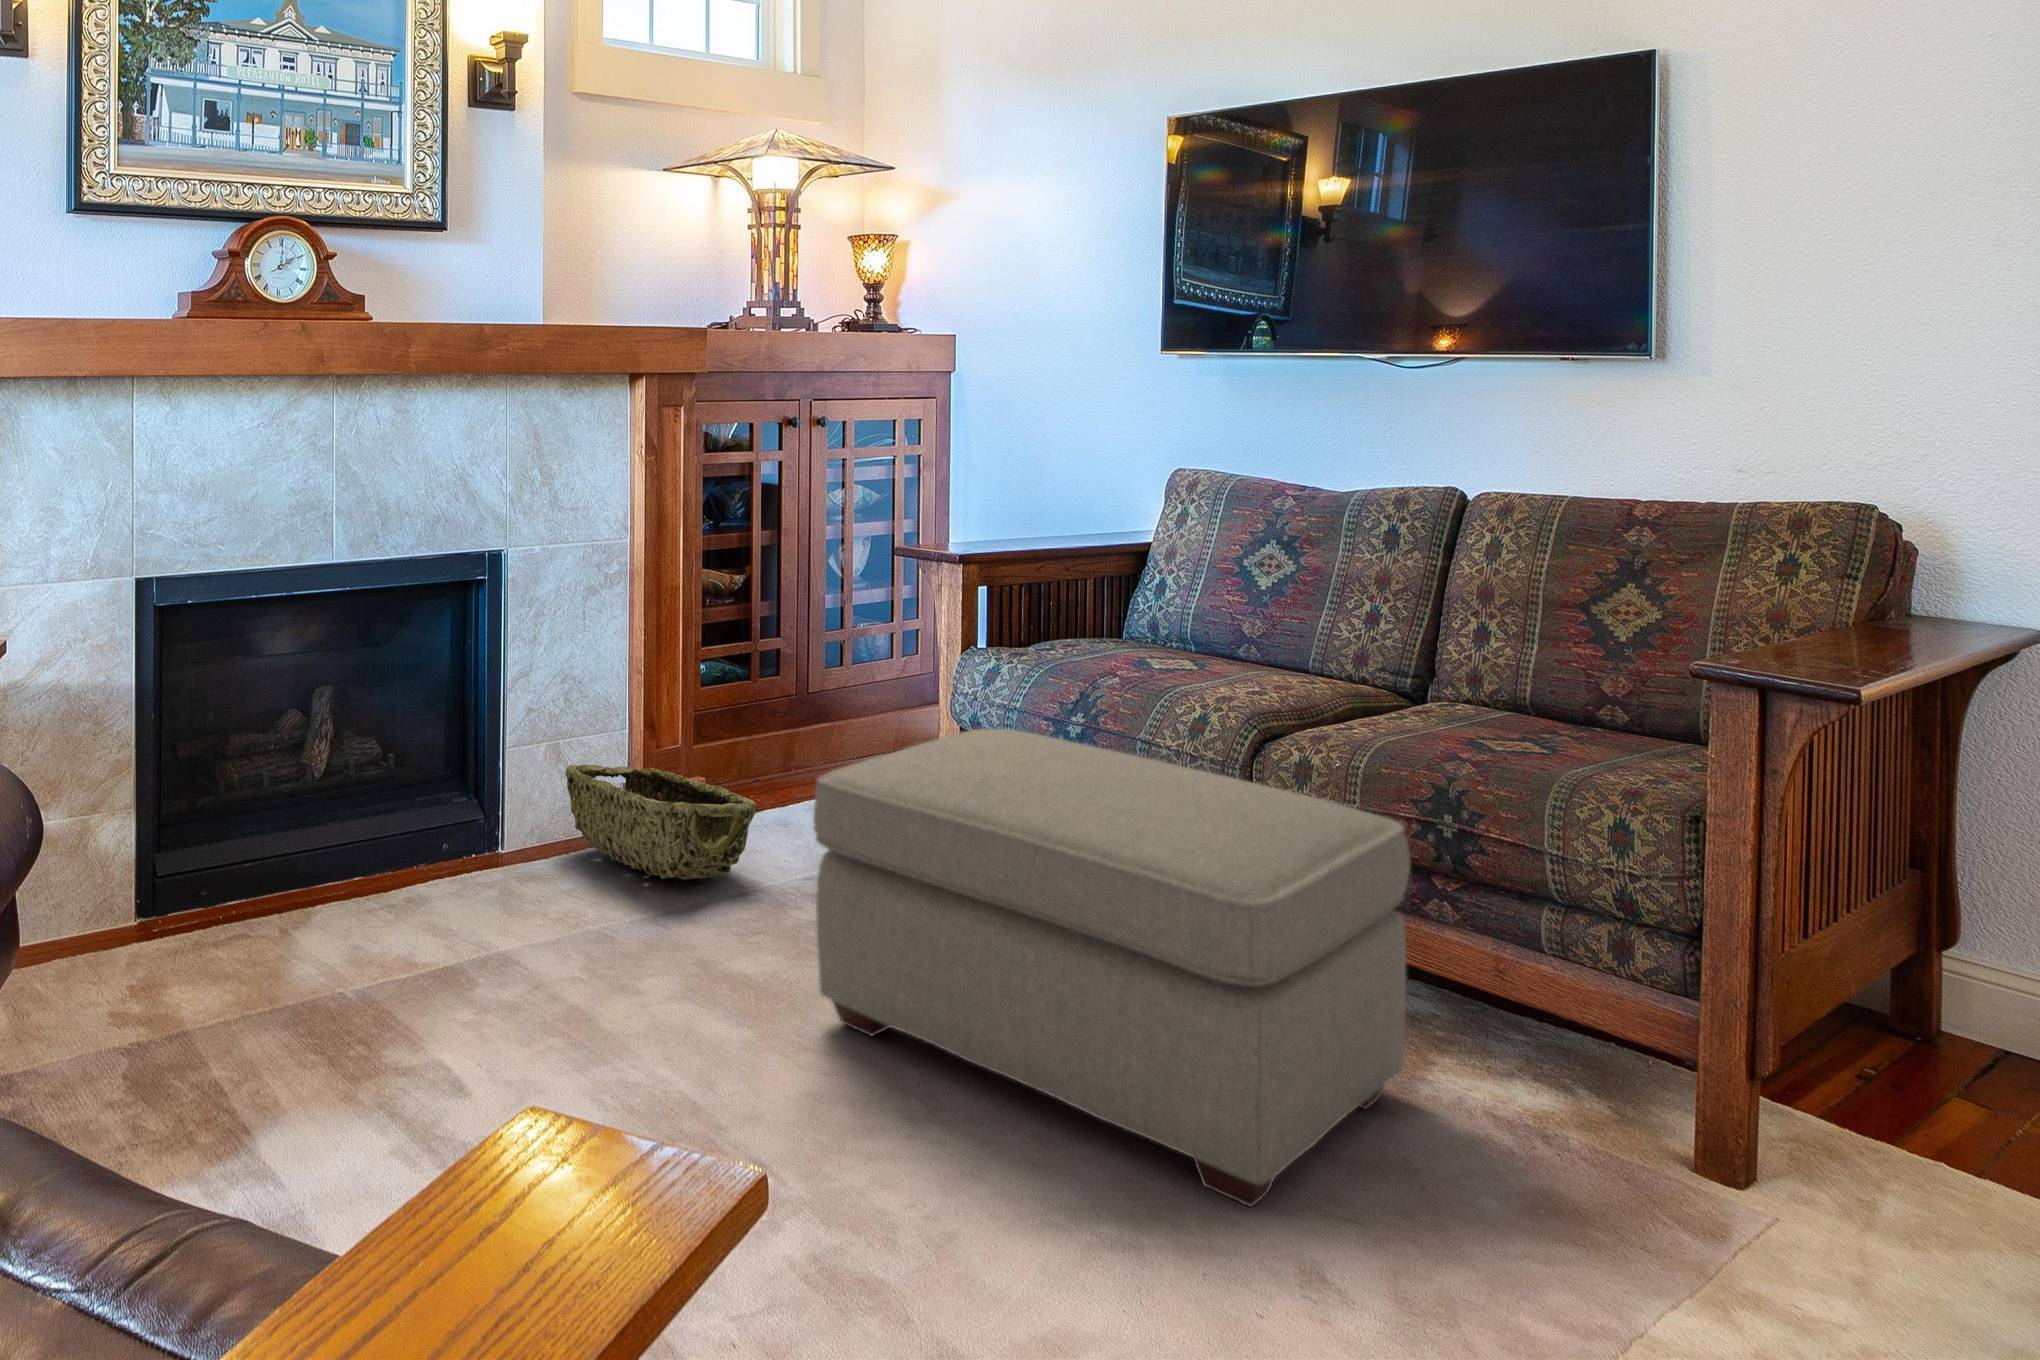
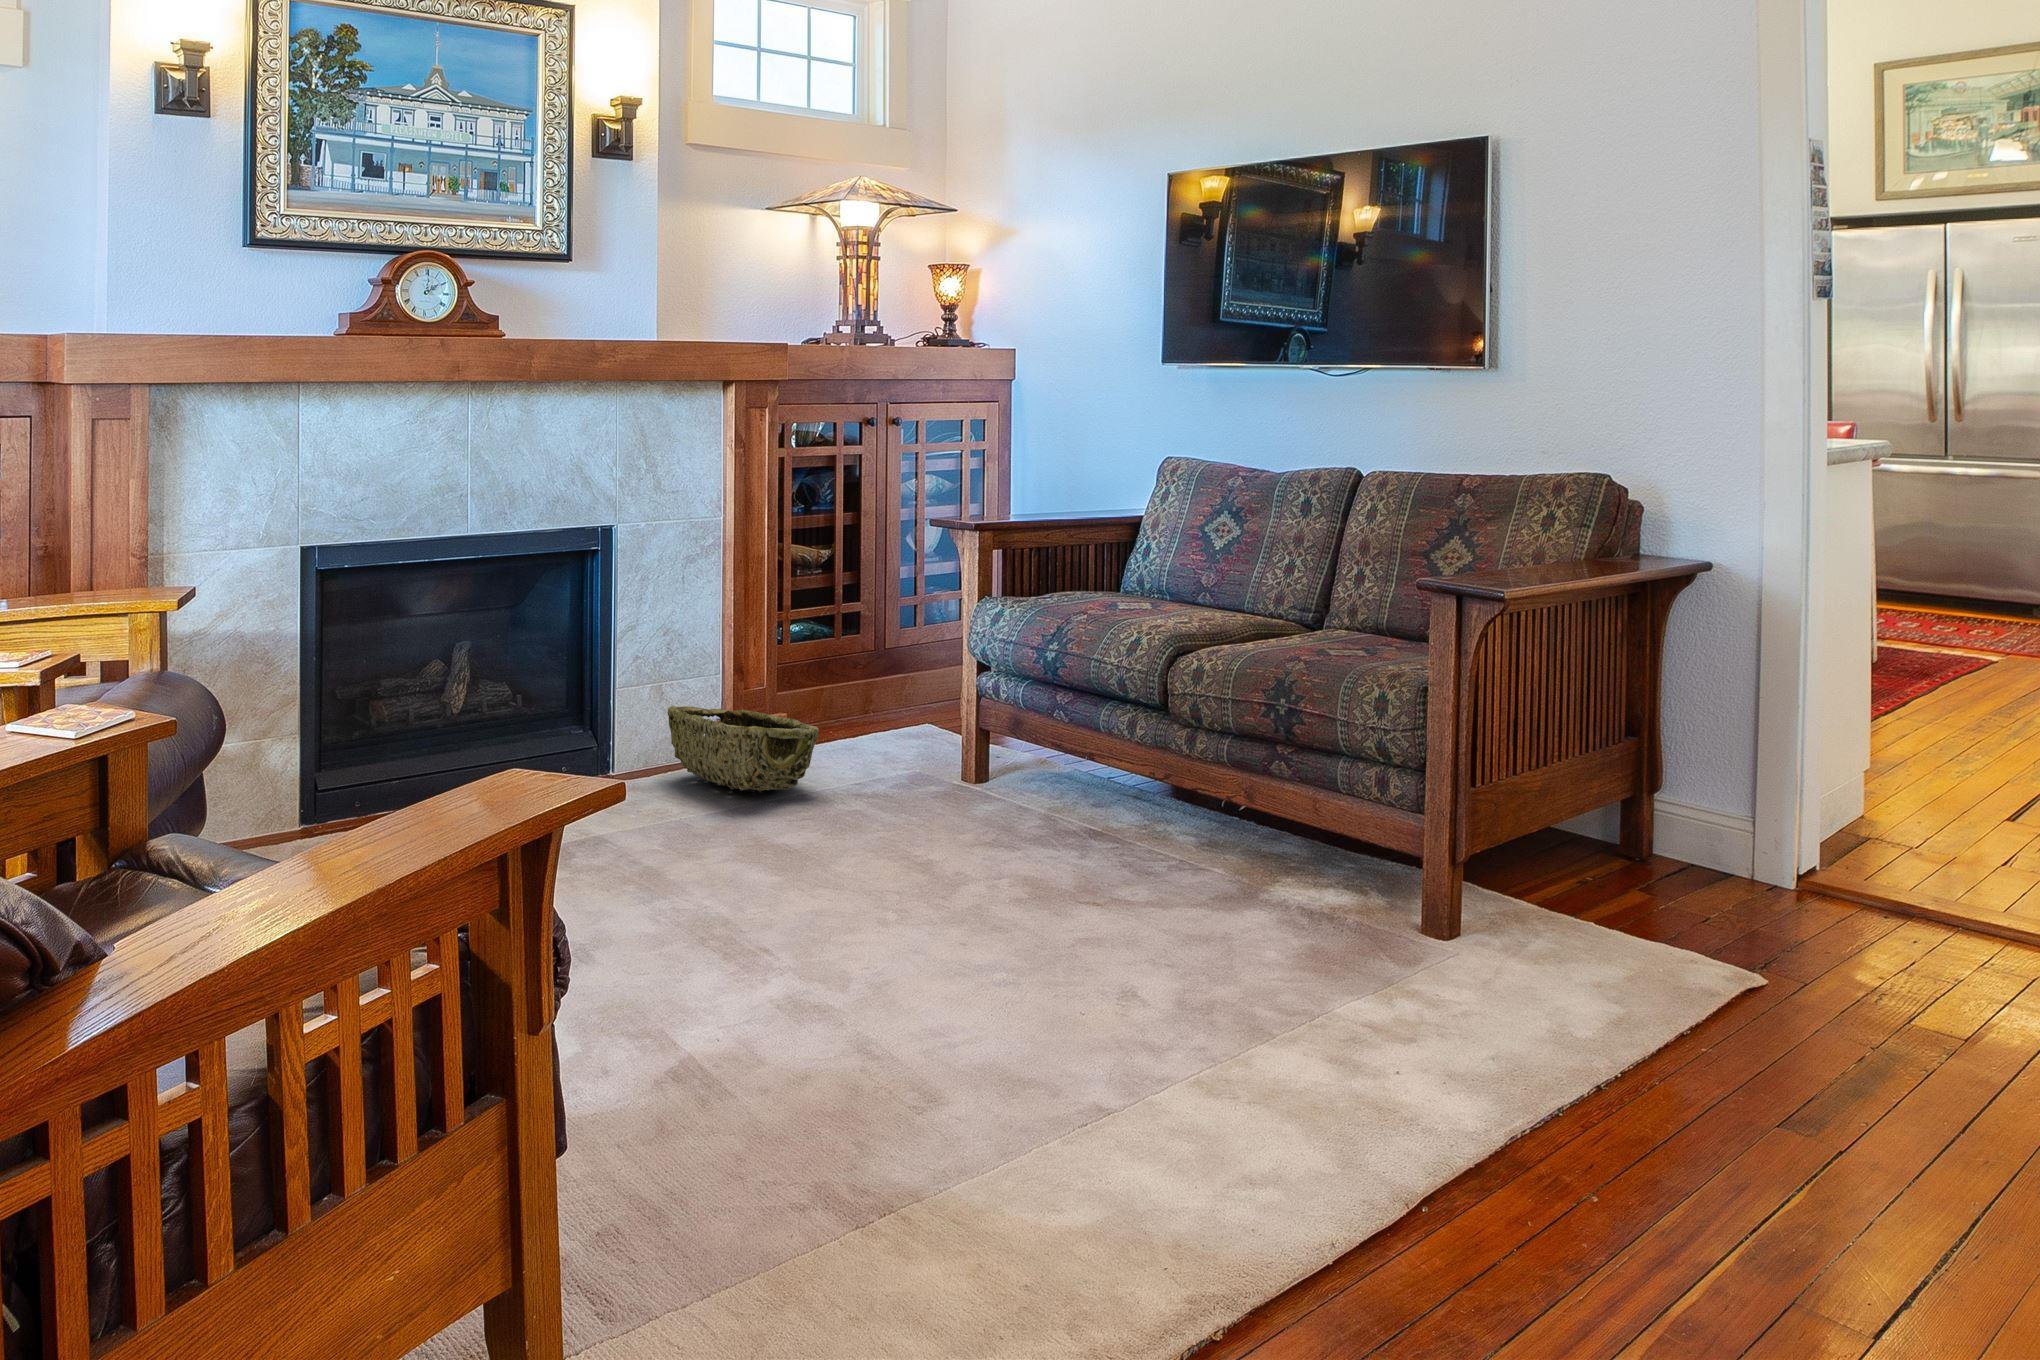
ottoman: present [813,729,1410,1206] -> none [835,656,1246,957]

